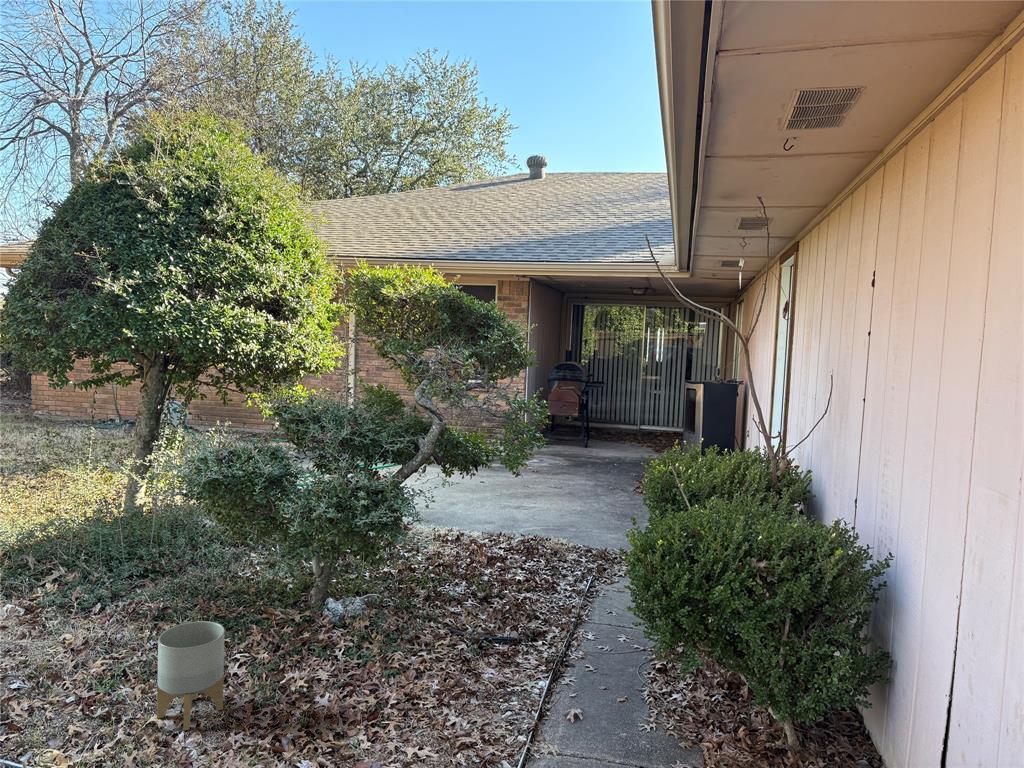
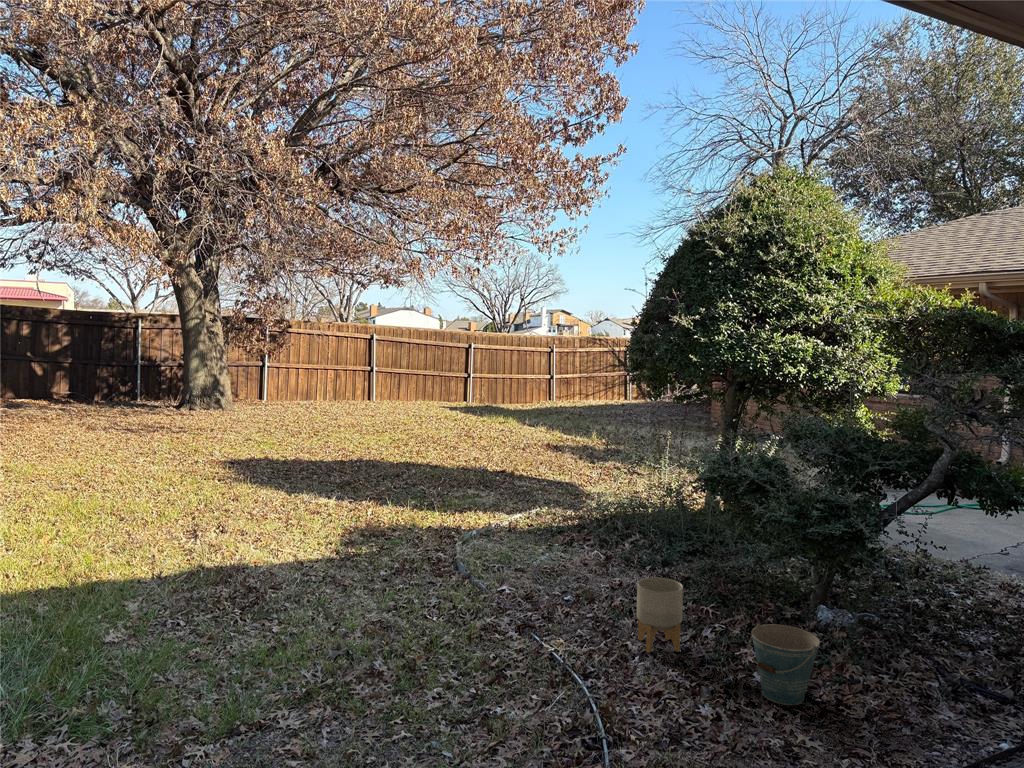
bucket: none [332,627,406,717] -> present [750,624,820,705]

